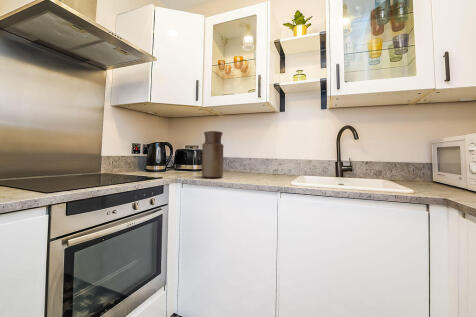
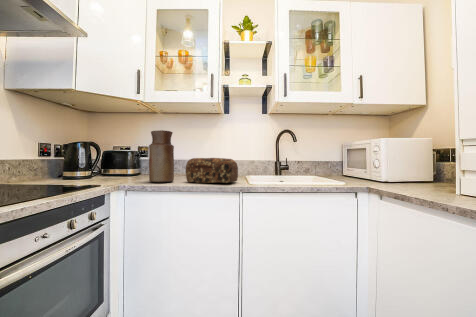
bread loaf: none [232,156,282,181] -> present [186,158,238,183]

